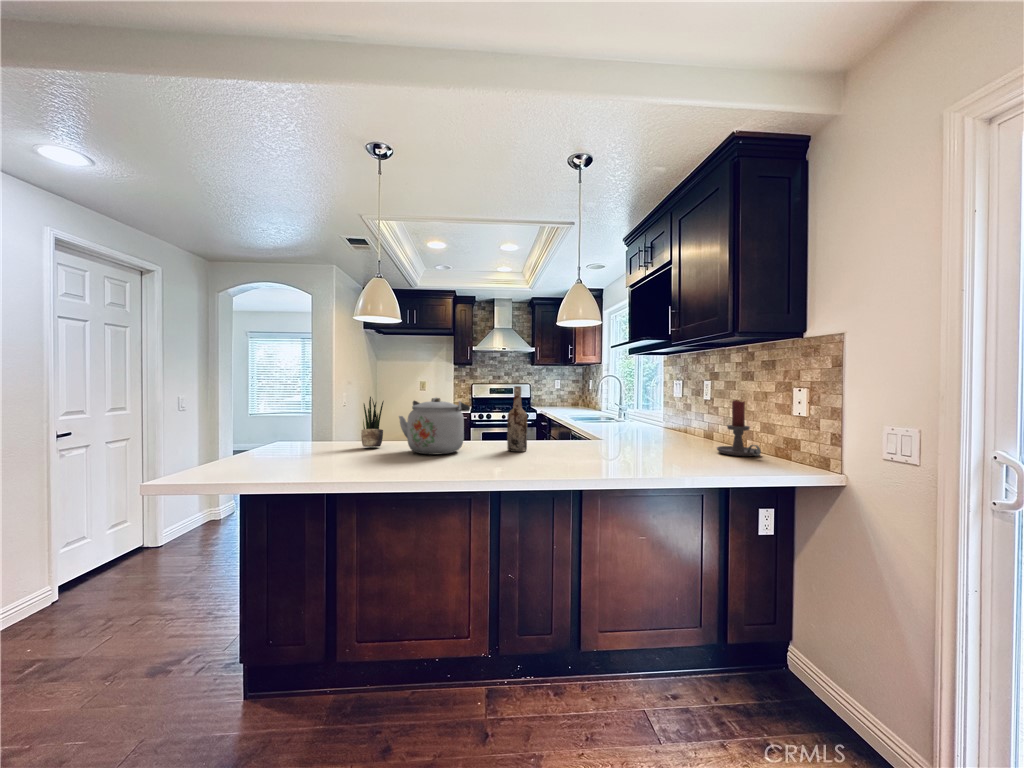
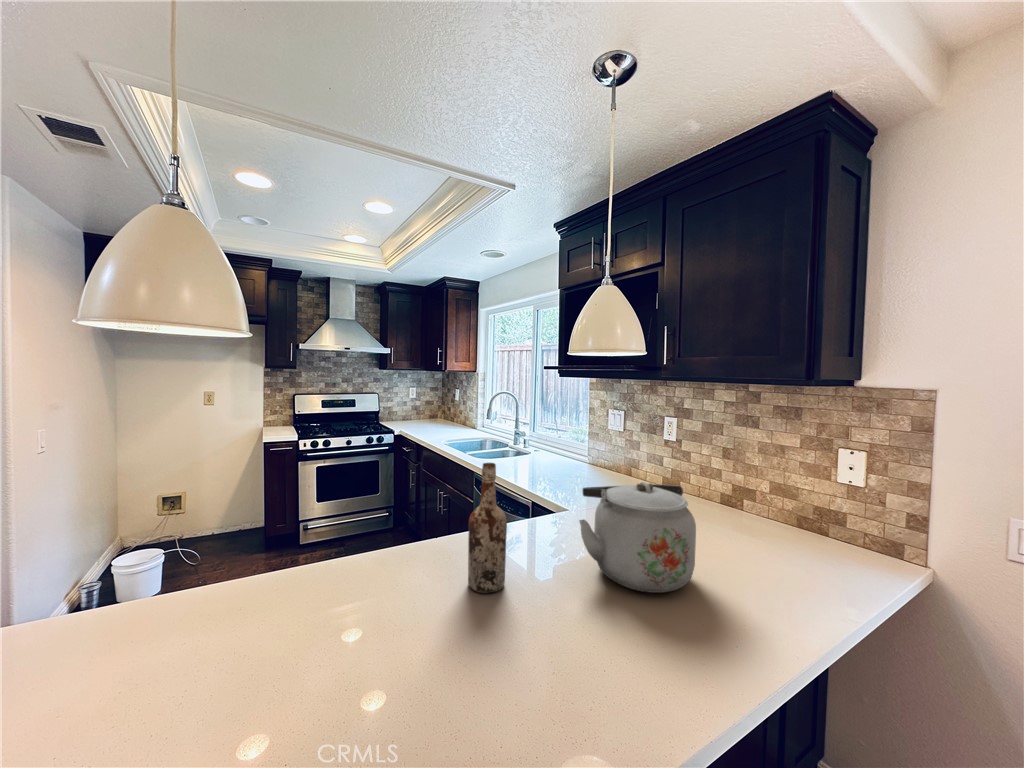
potted plant: present [361,397,384,447] -> none [86,517,161,664]
kettle: present [399,398,470,455] -> present [579,482,696,593]
candle holder: present [717,400,761,456] -> none [730,459,806,538]

